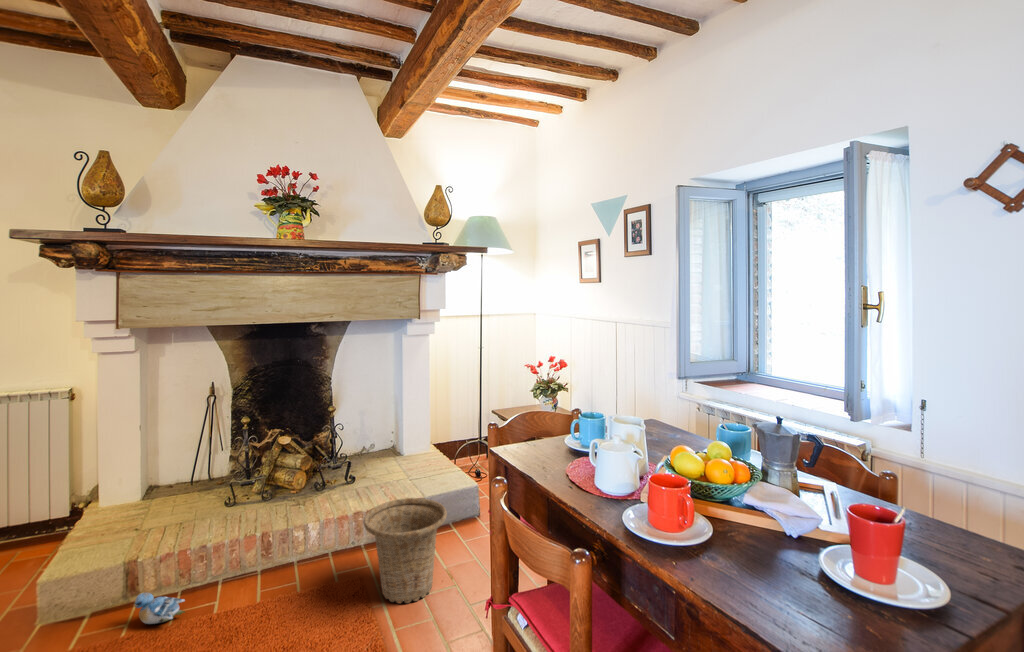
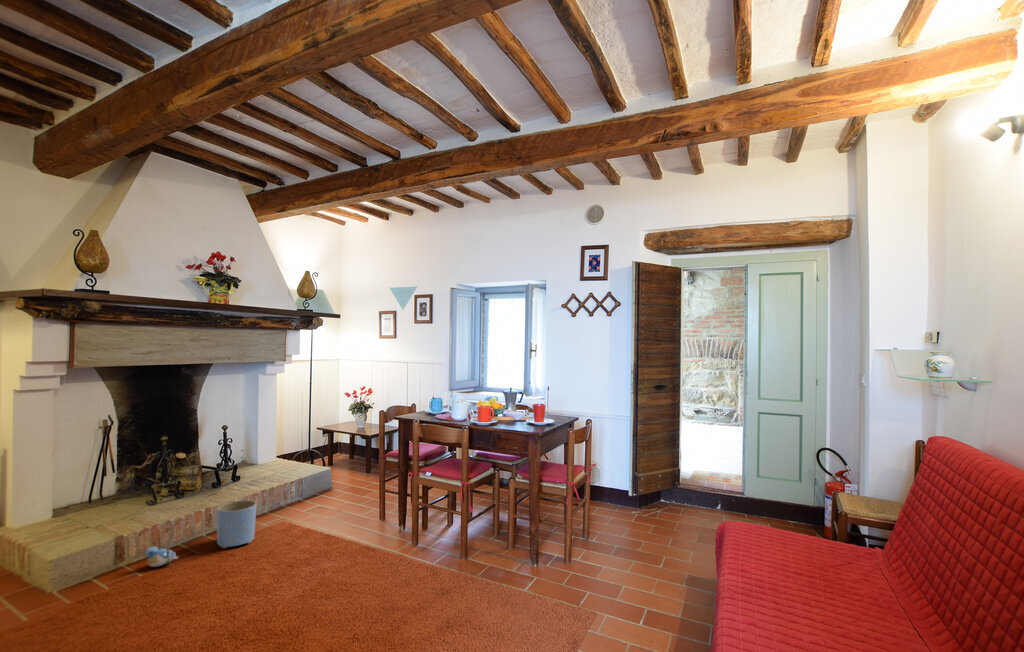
basket: present [363,498,447,603] -> none [293,469,345,527]
planter: none [243,533,304,613] -> present [216,500,256,548]

